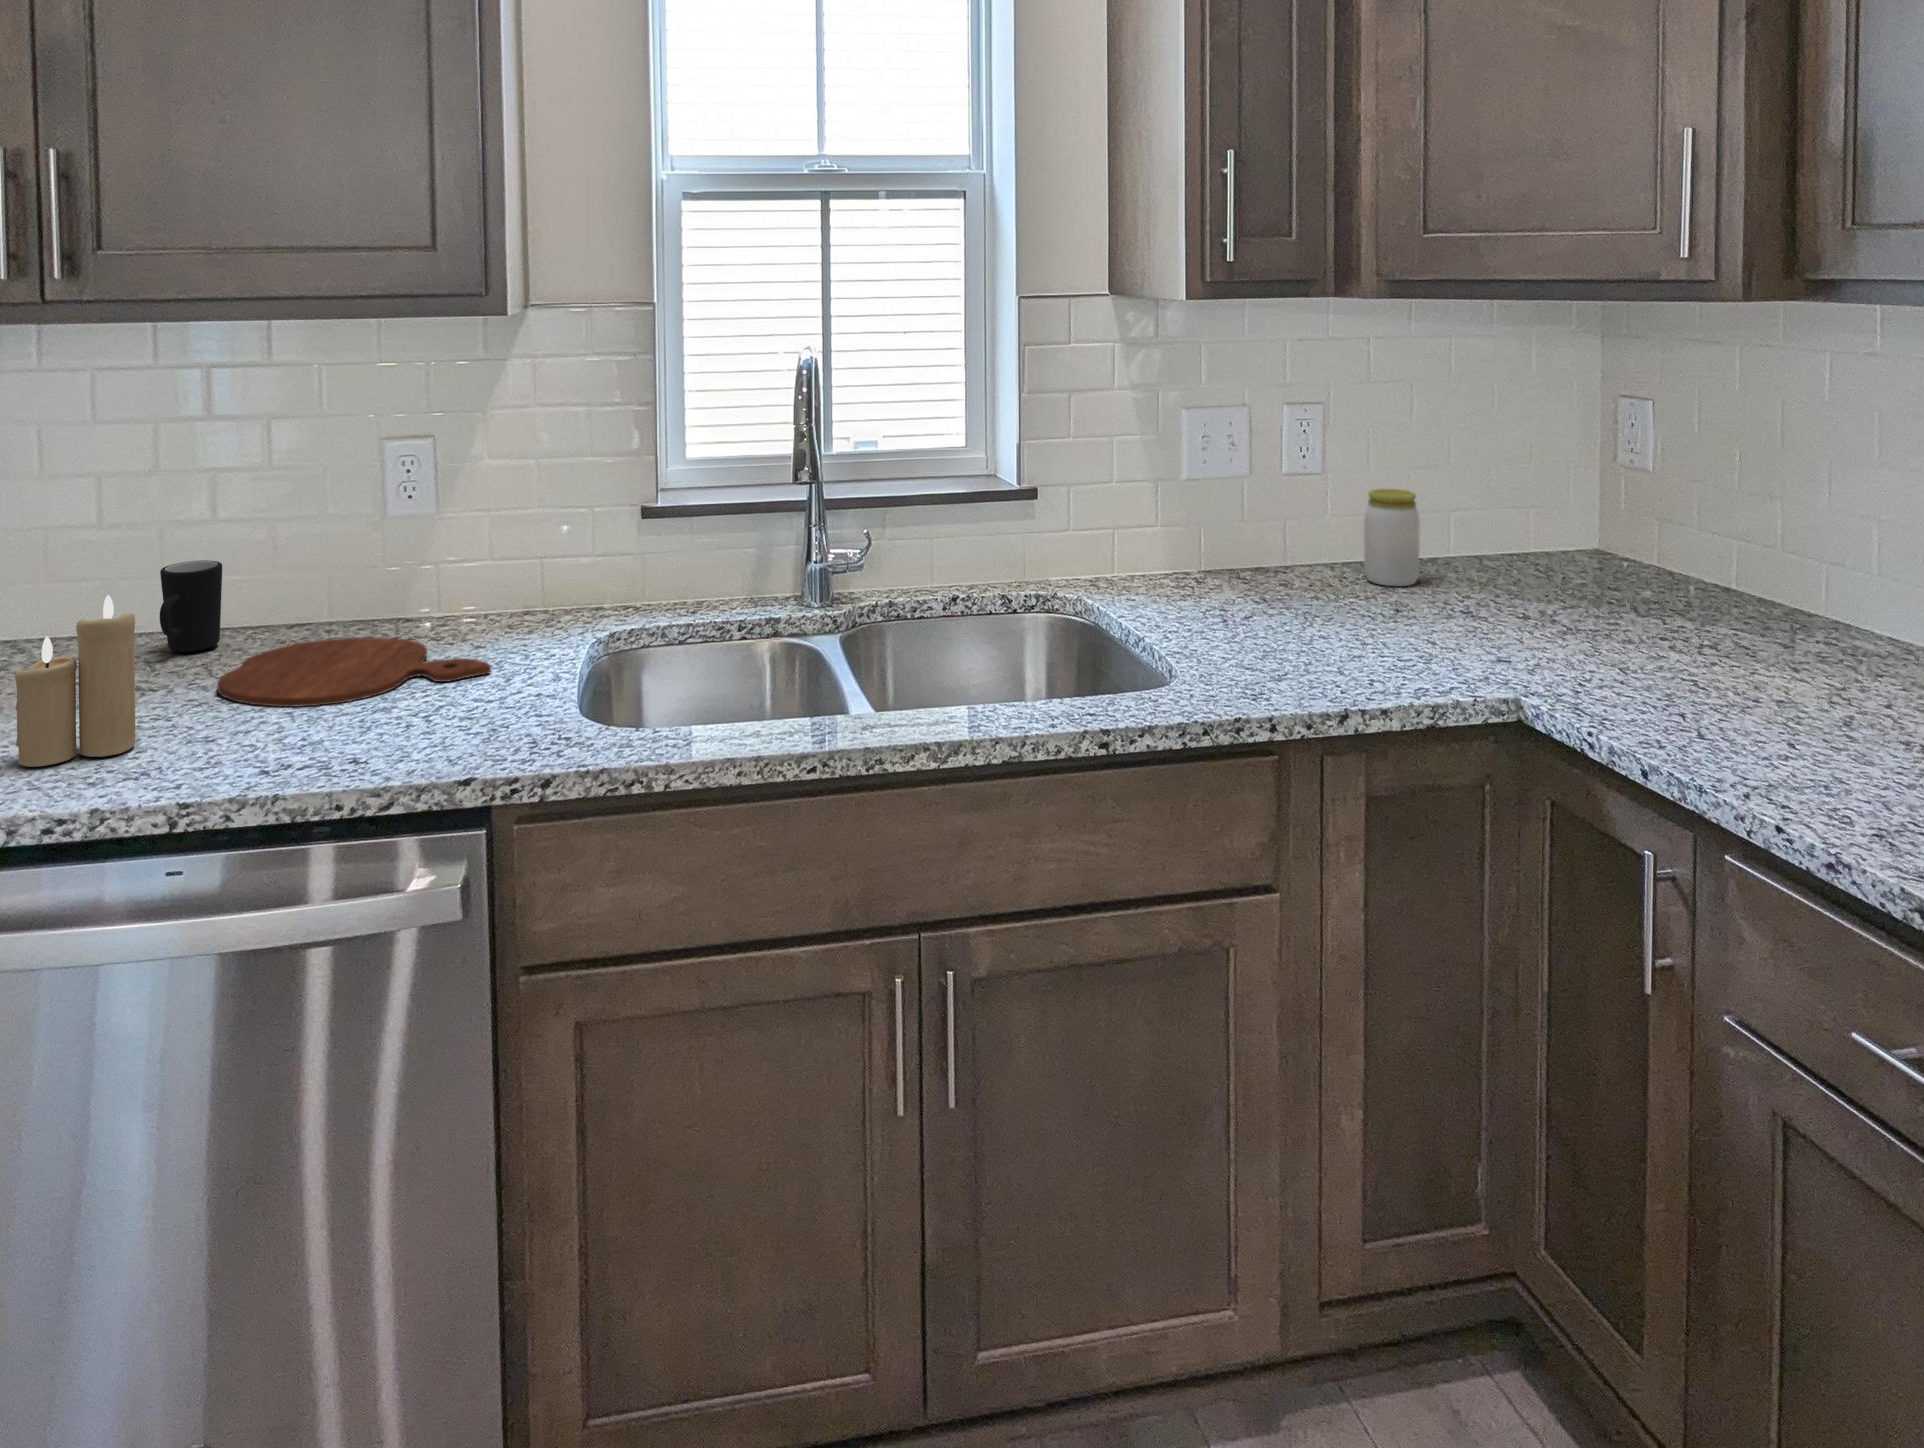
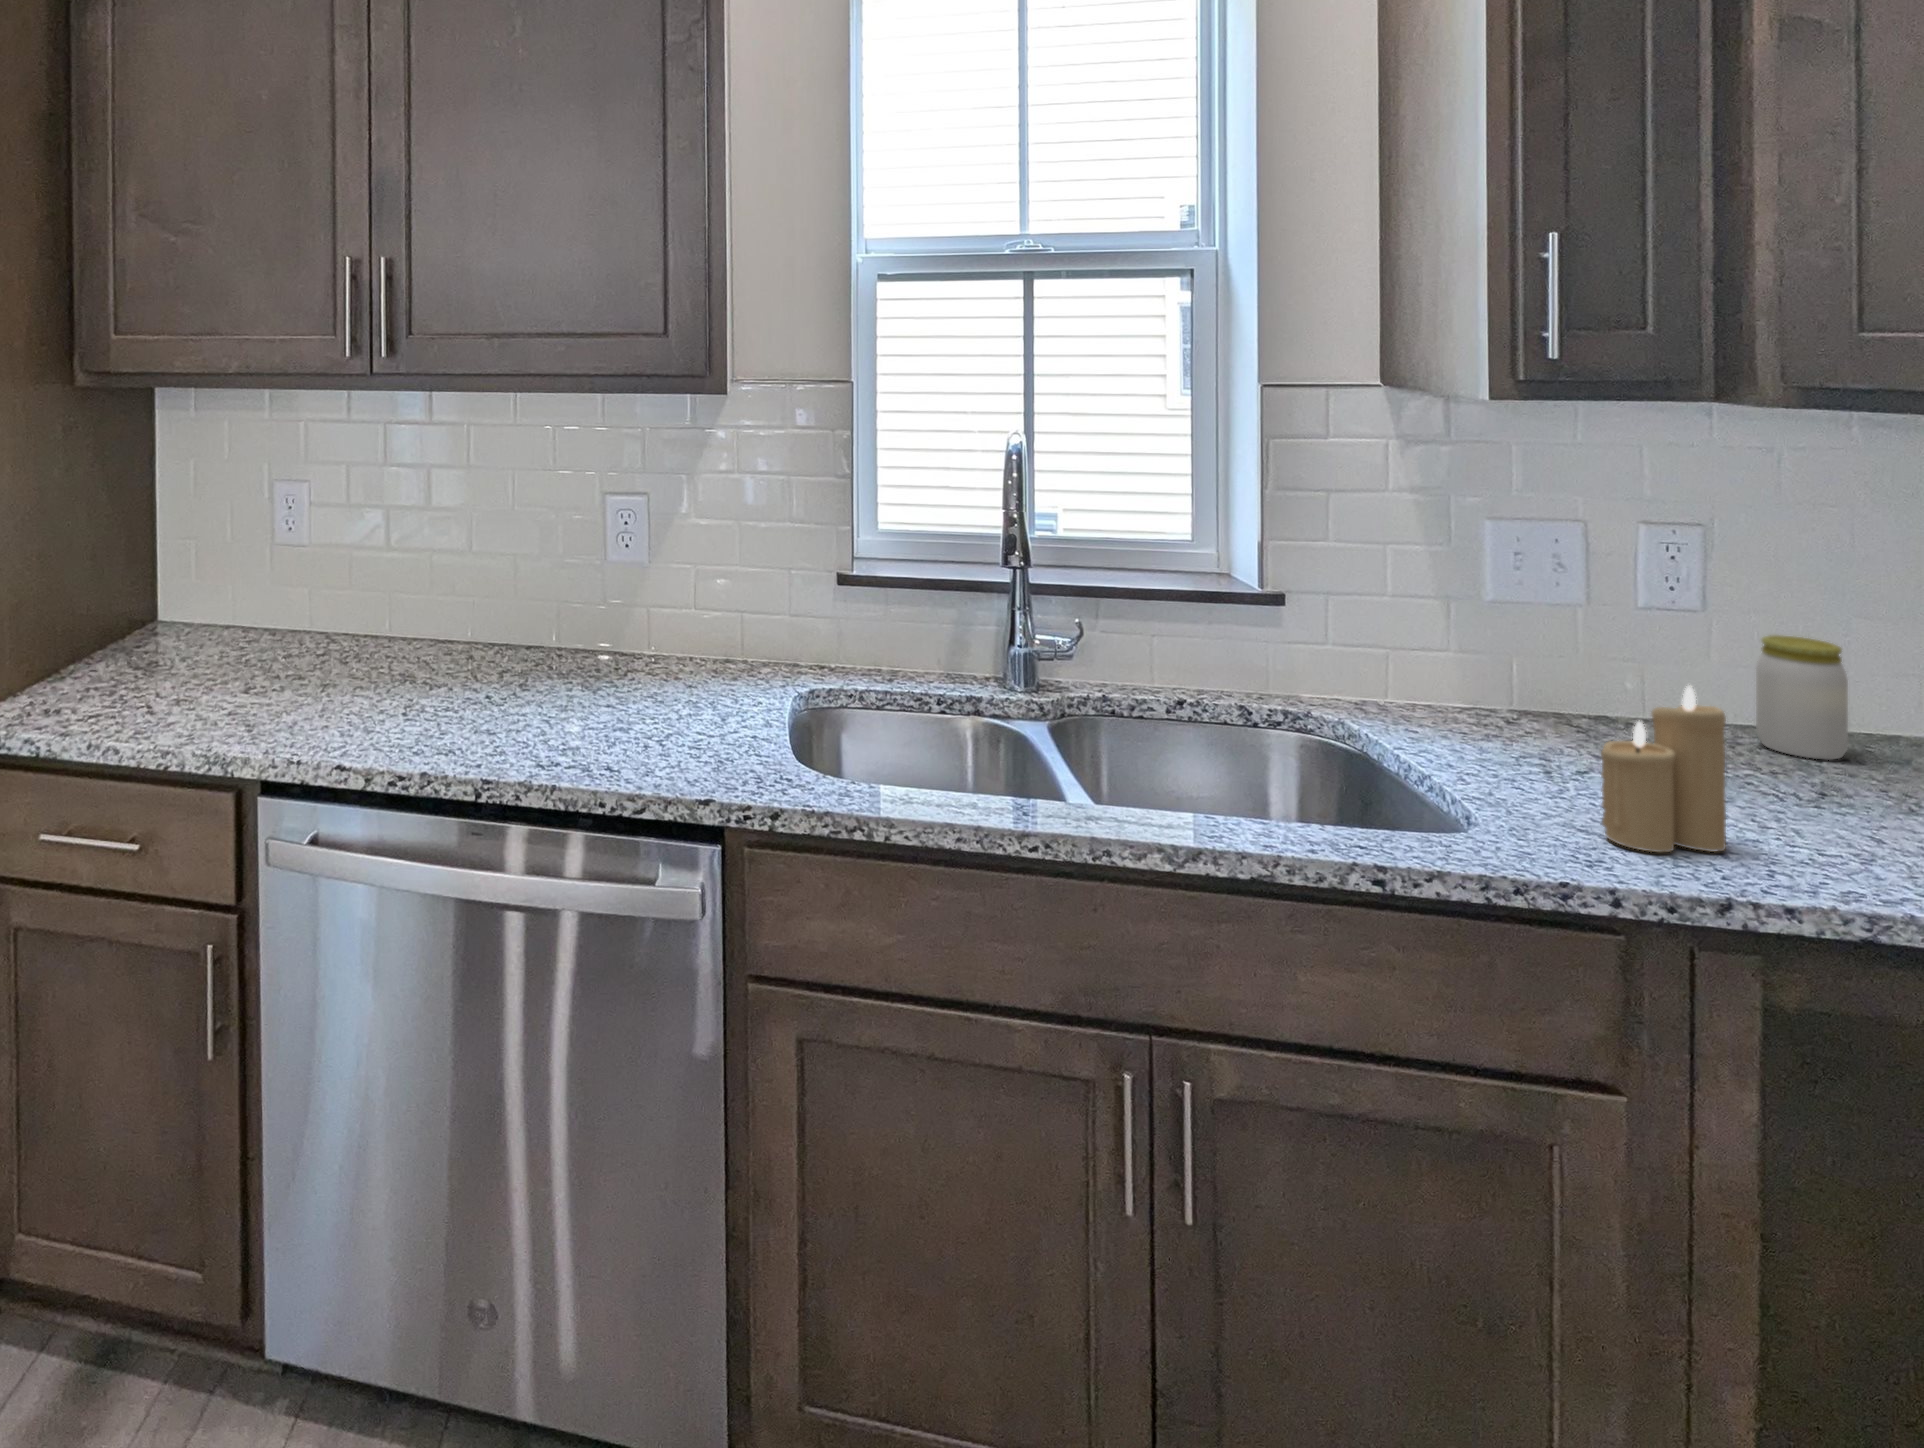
mug: present [160,560,222,652] -> none [446,581,491,655]
candle: present [15,595,135,767] -> present [1601,686,1726,852]
cutting board: present [217,637,491,707] -> none [492,659,714,716]

